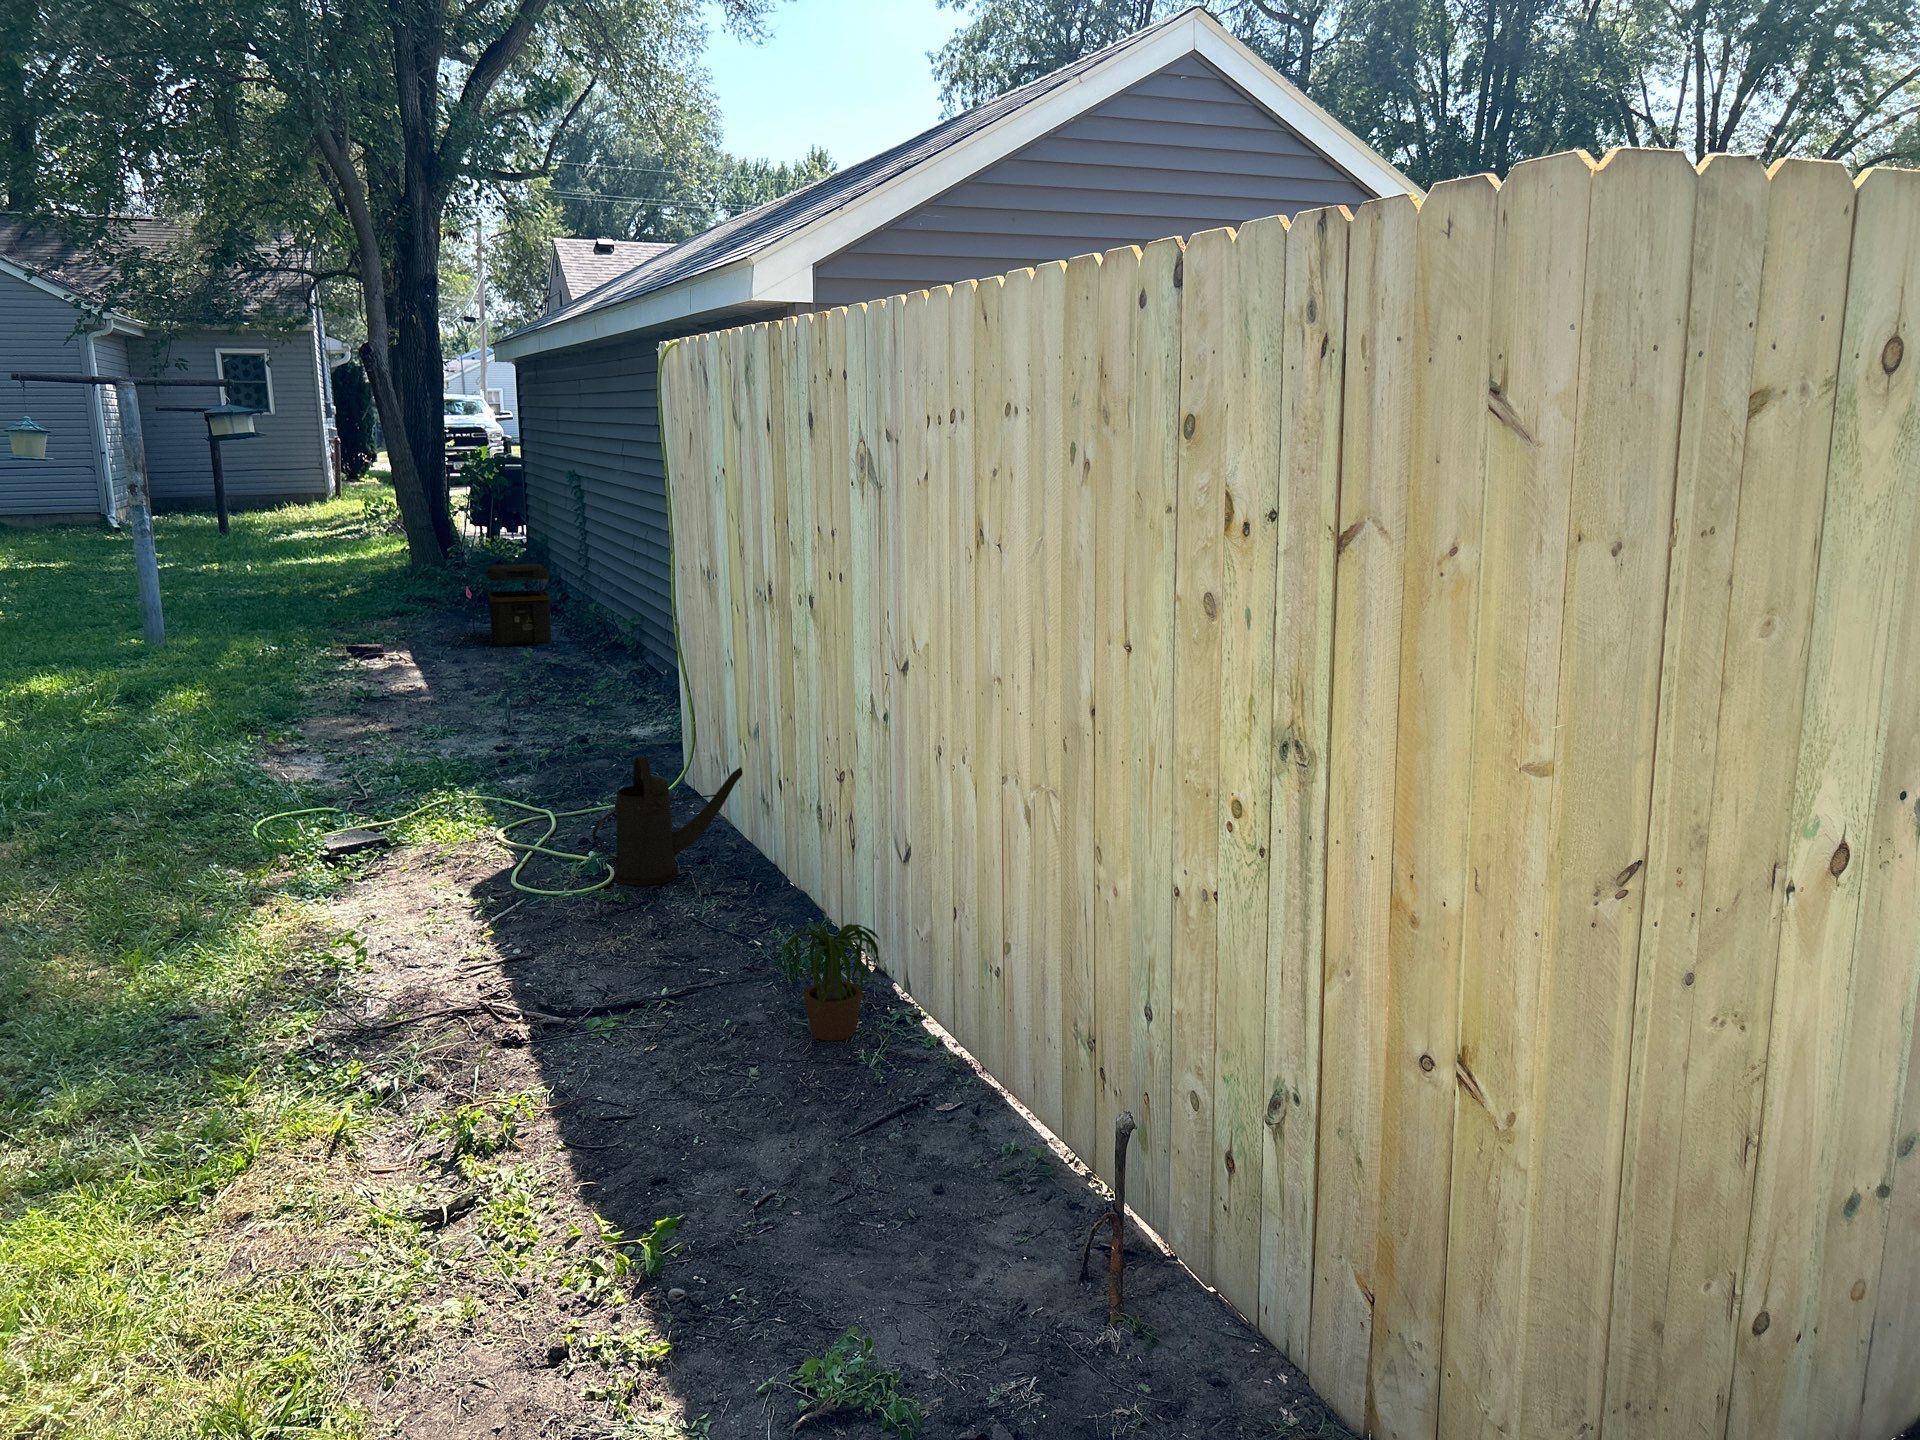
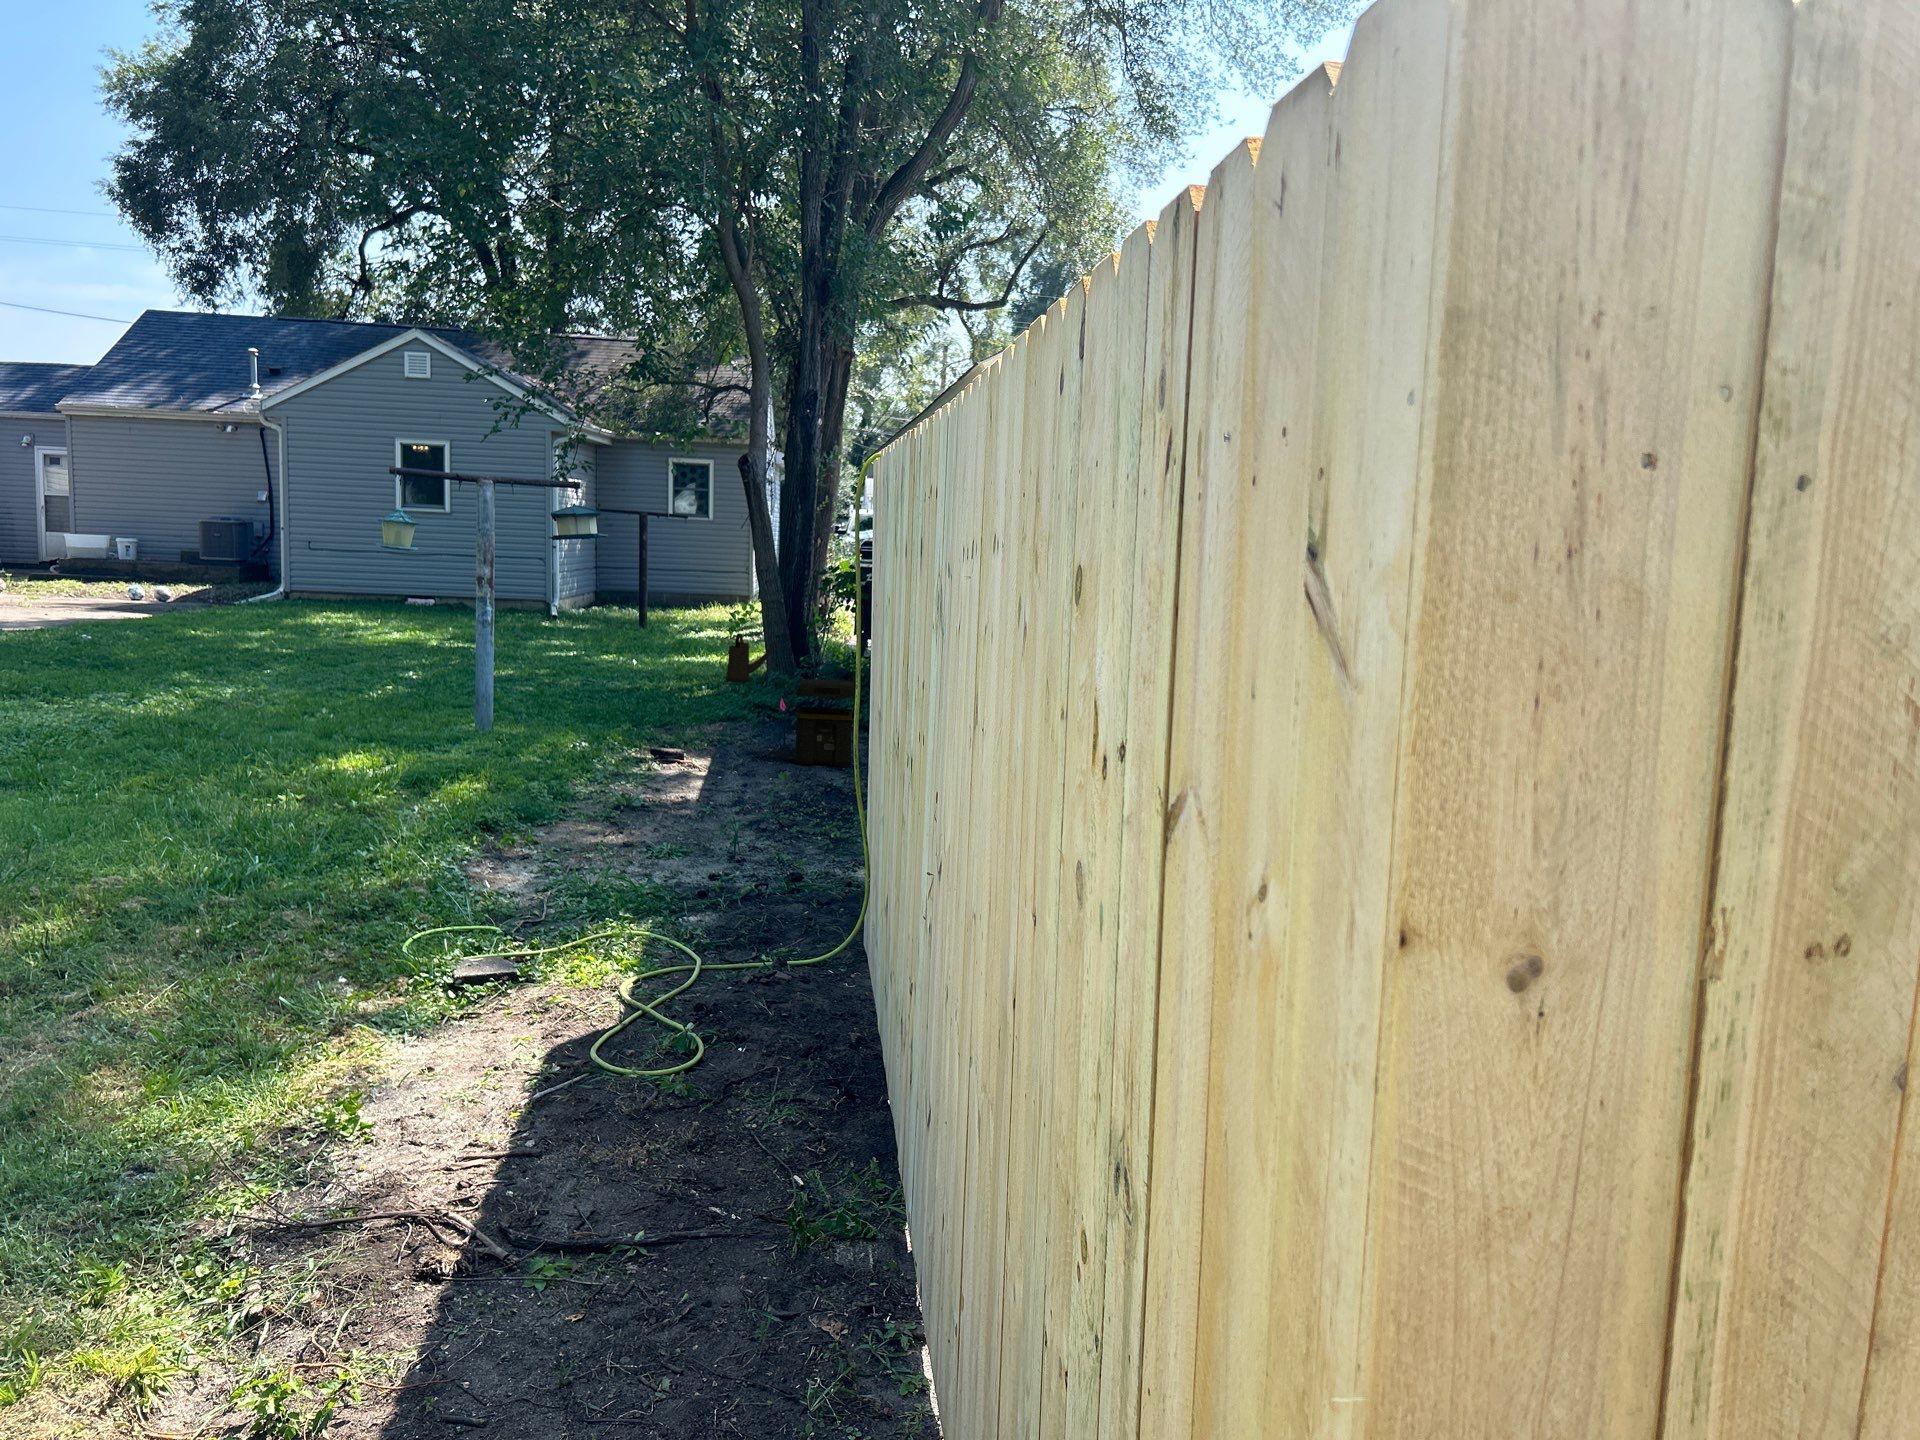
watering can: present [593,756,742,886] -> present [719,634,777,682]
potted plant: present [776,923,883,1041] -> none [743,1186,899,1352]

